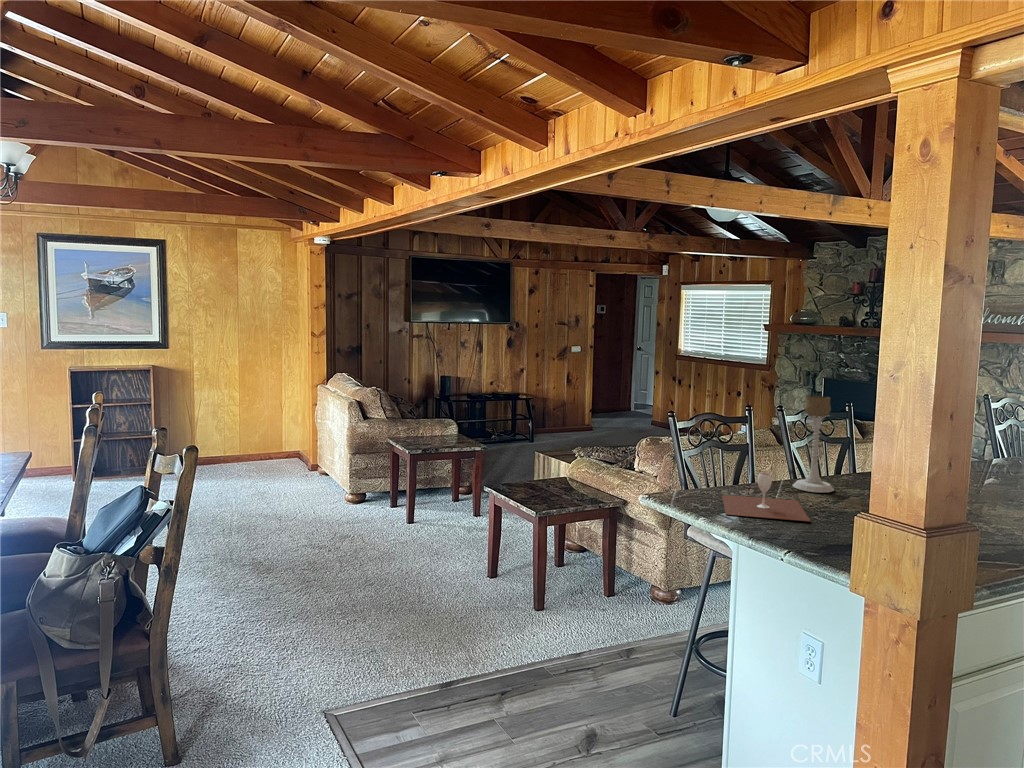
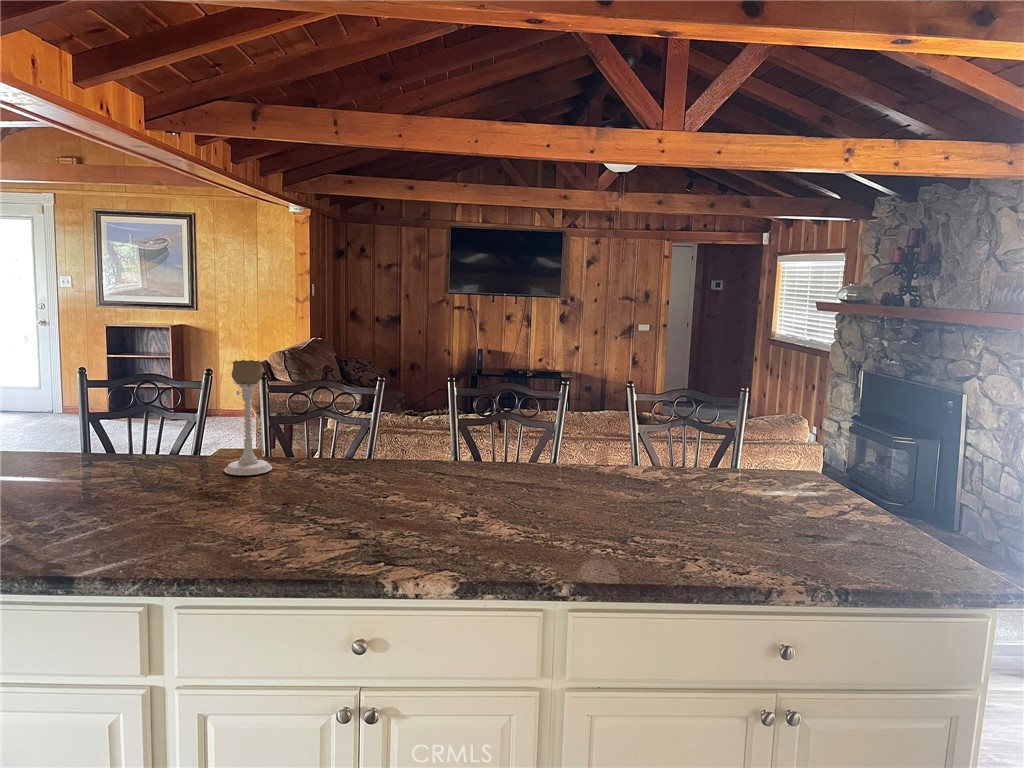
wine glass: present [722,473,810,521] -> none [38,439,169,496]

